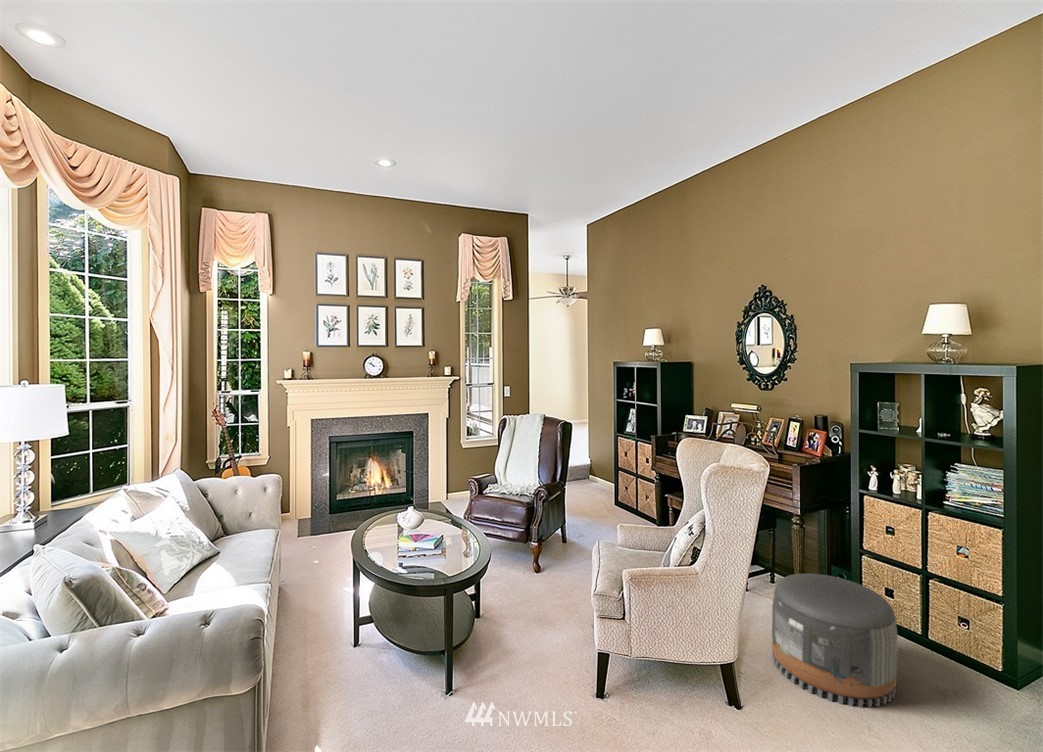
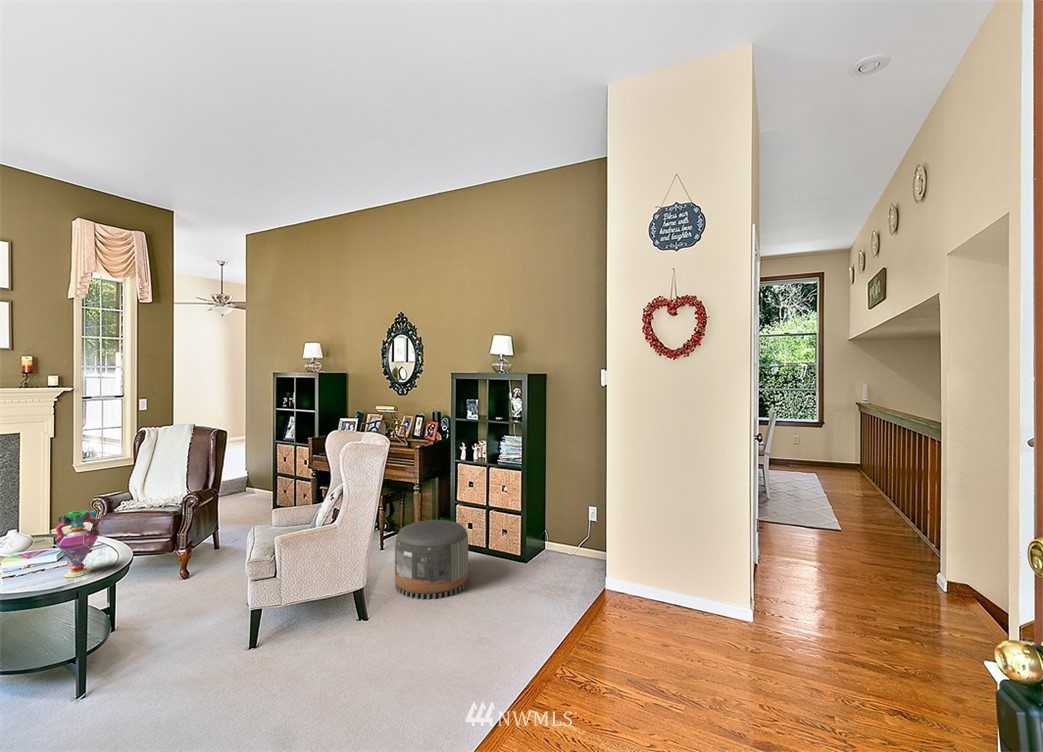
vase: none [428,504,462,570] -> present [55,510,99,577]

